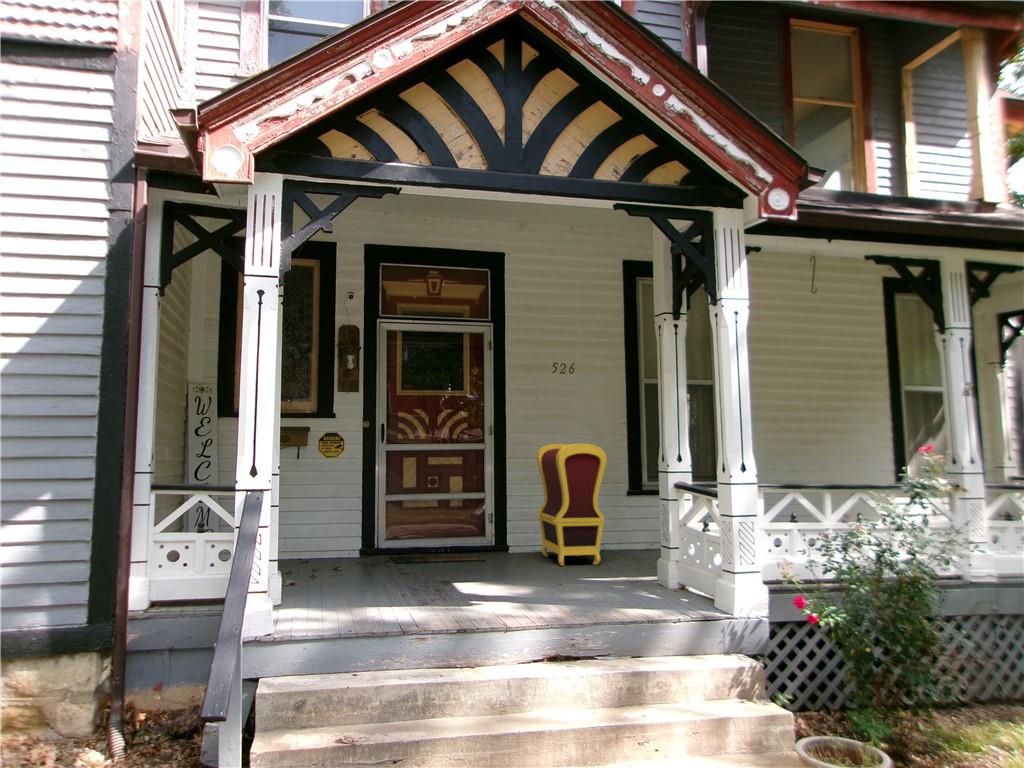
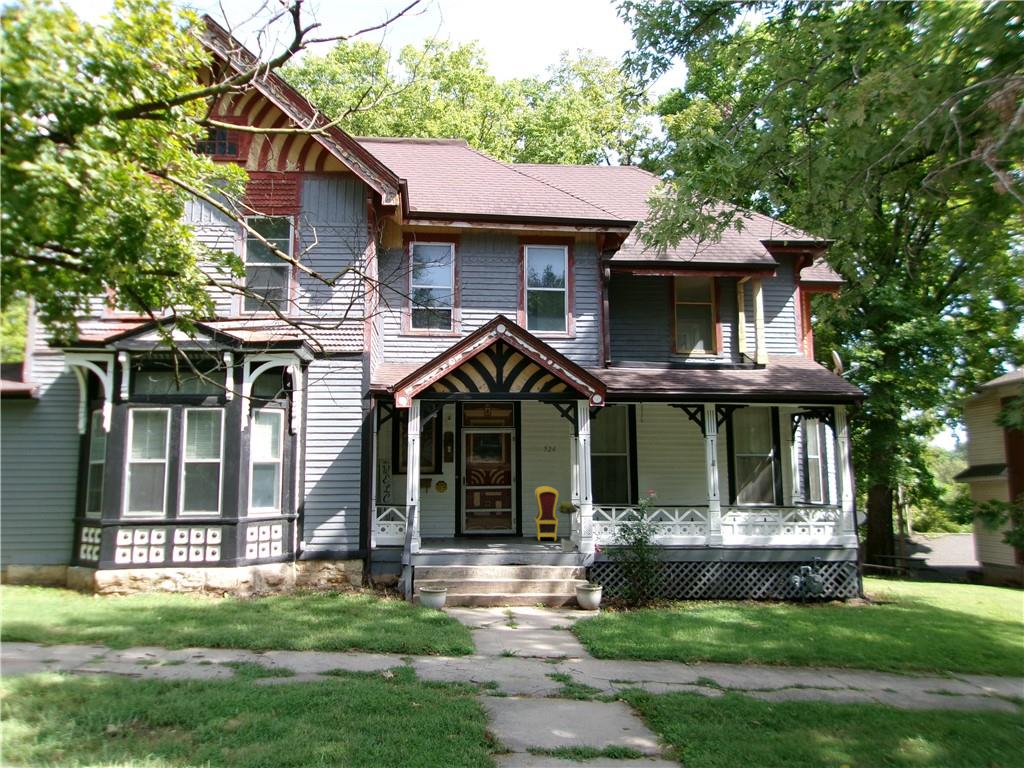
potted tree: none [647,469,704,603] -> present [558,501,578,552]

